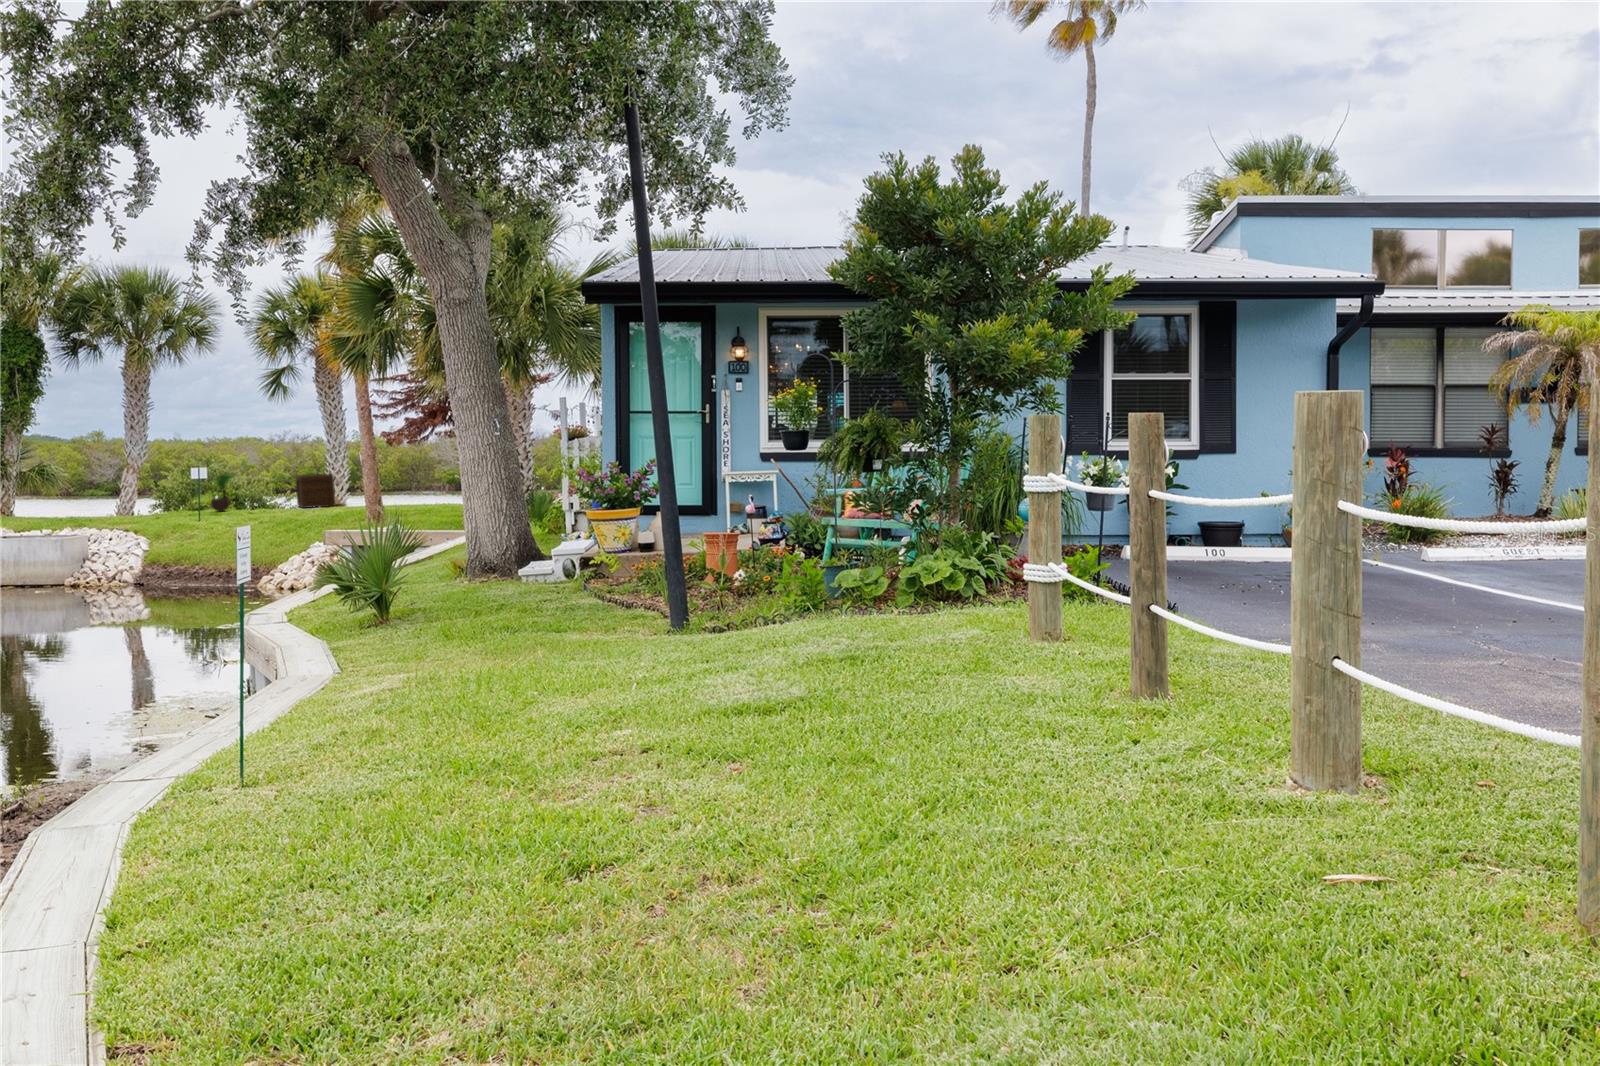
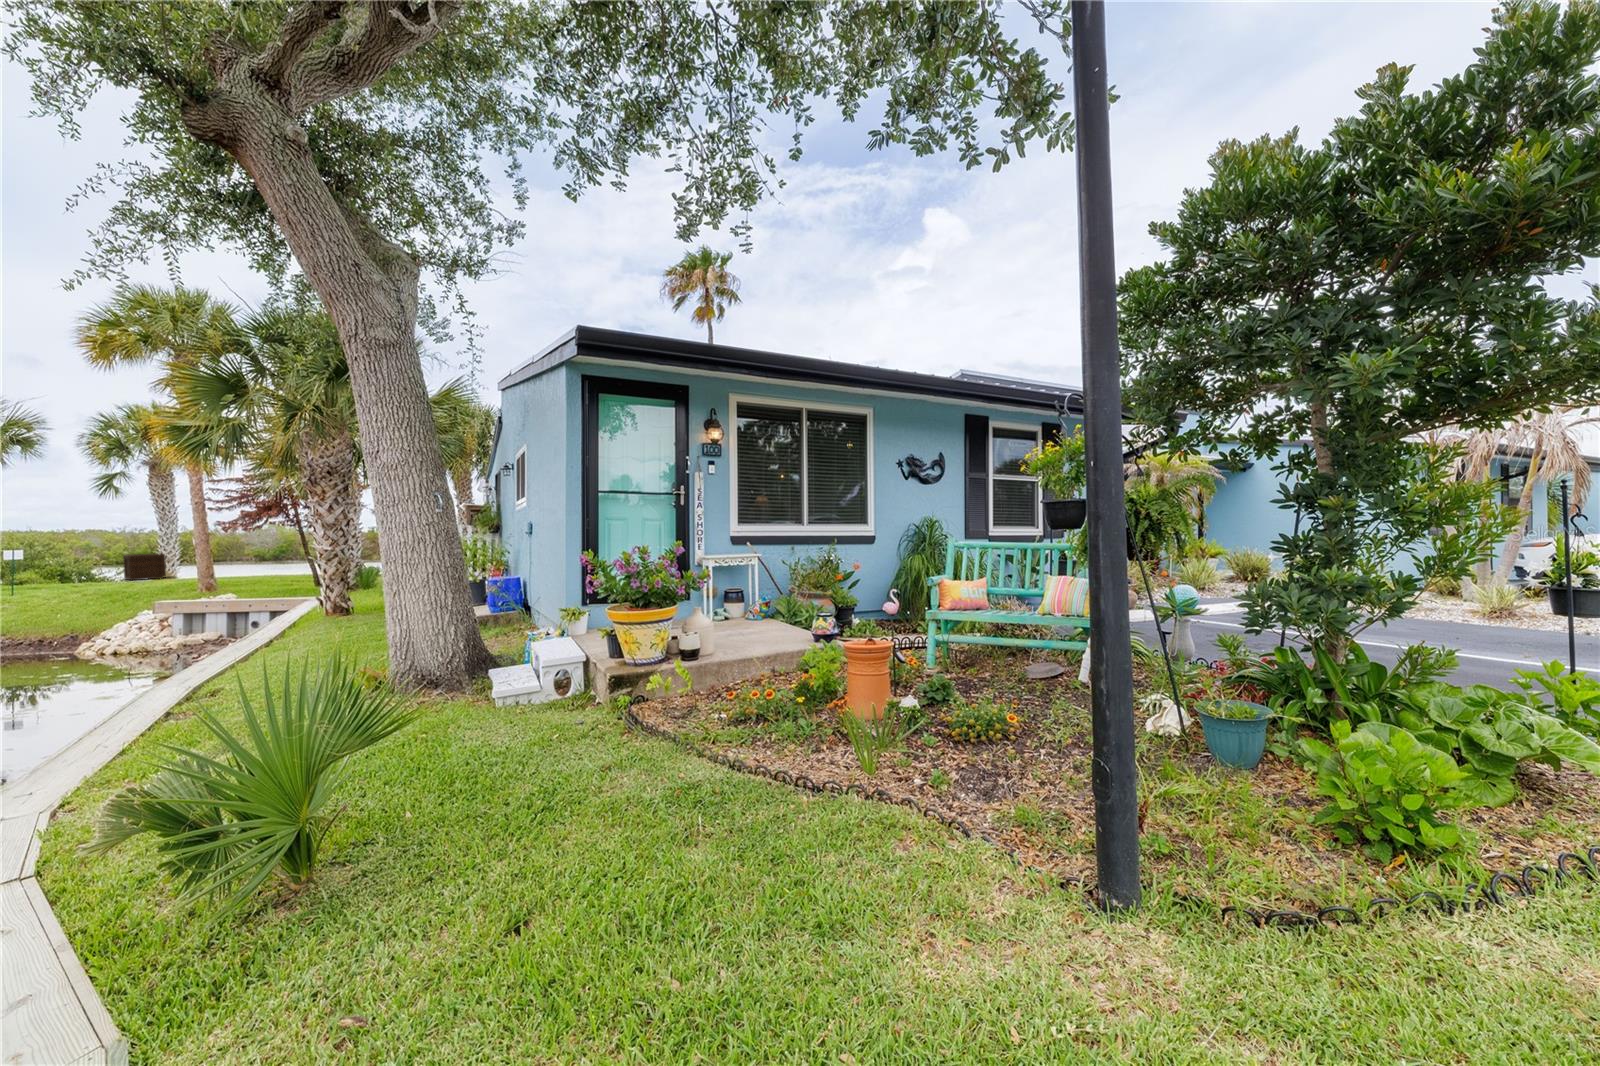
potted tree: present [211,472,231,511] -> none [20,550,52,585]

